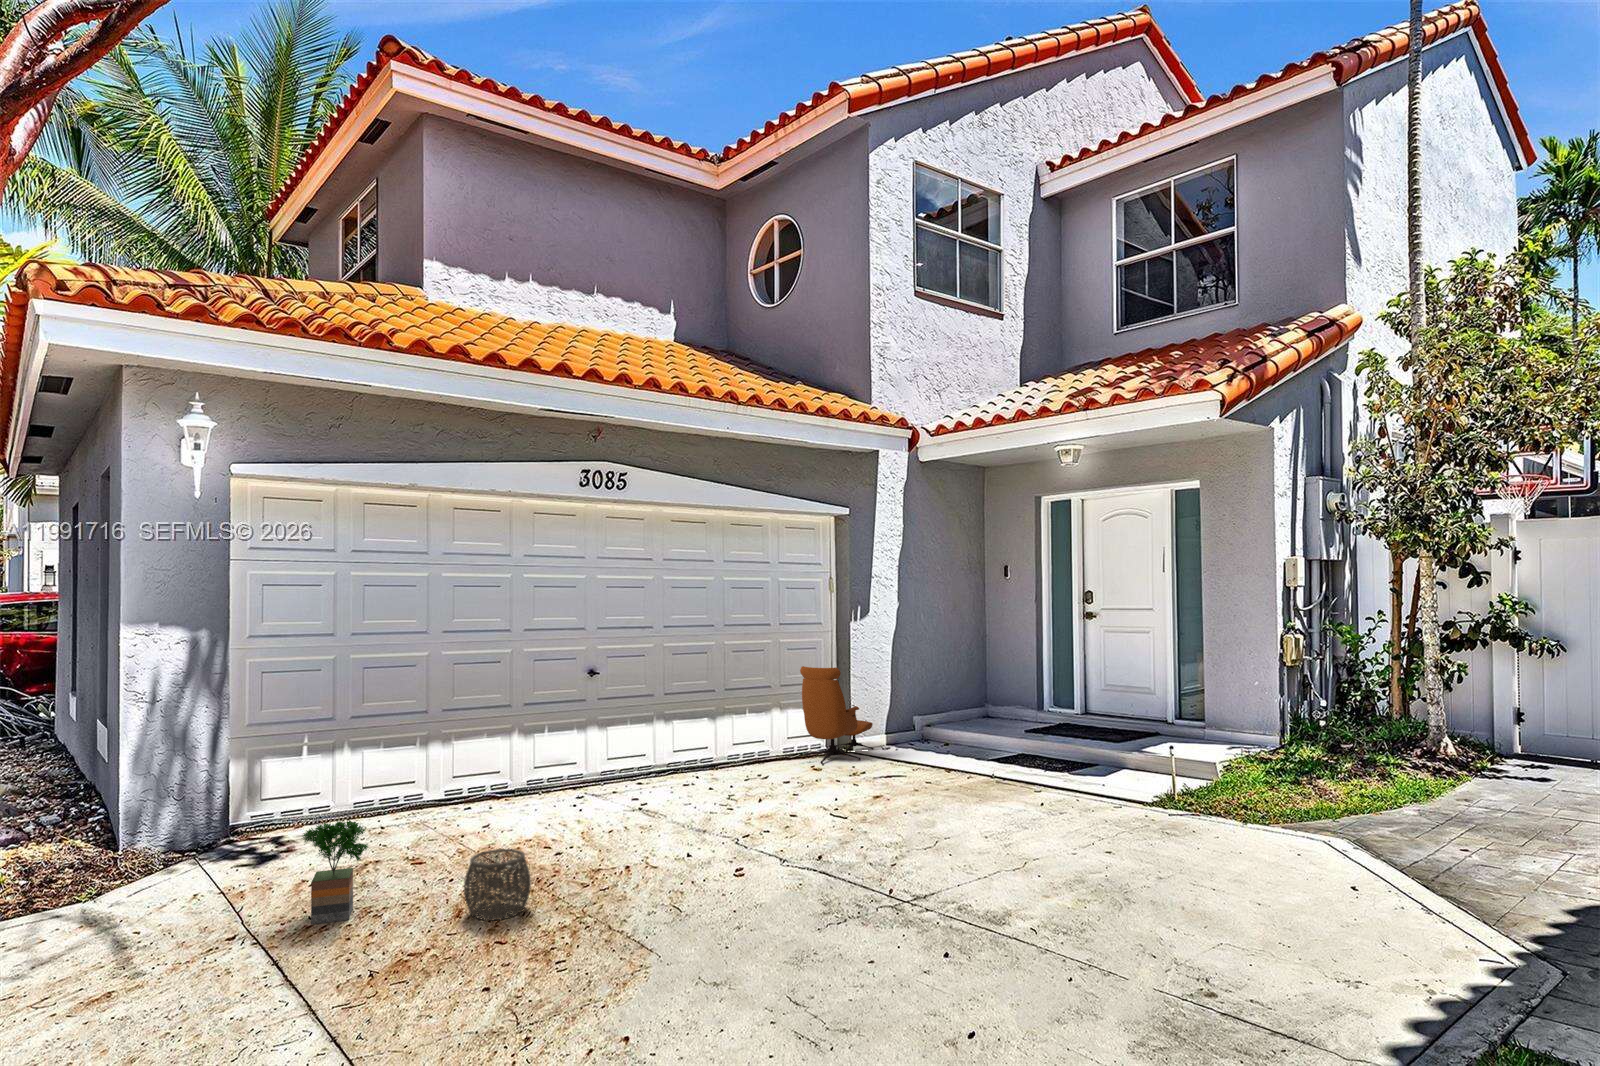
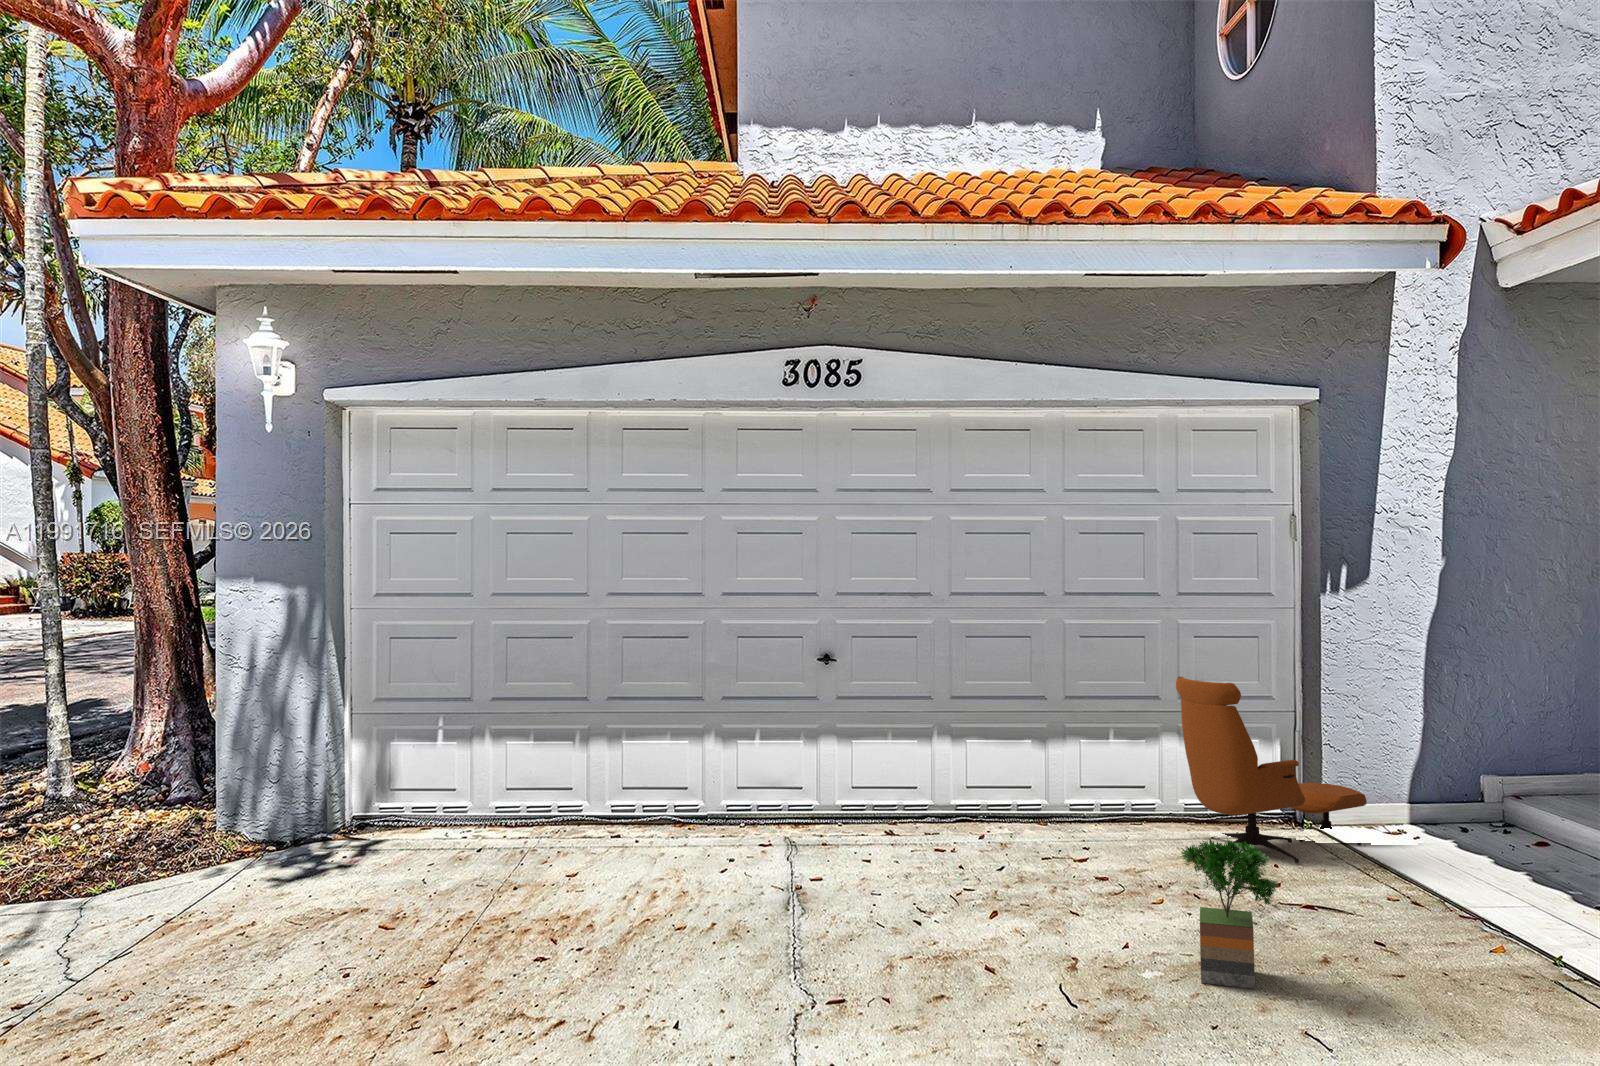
potted tree: present [302,820,368,924] -> present [1181,839,1278,989]
woven basket: present [464,849,531,921] -> none [254,912,364,1026]

